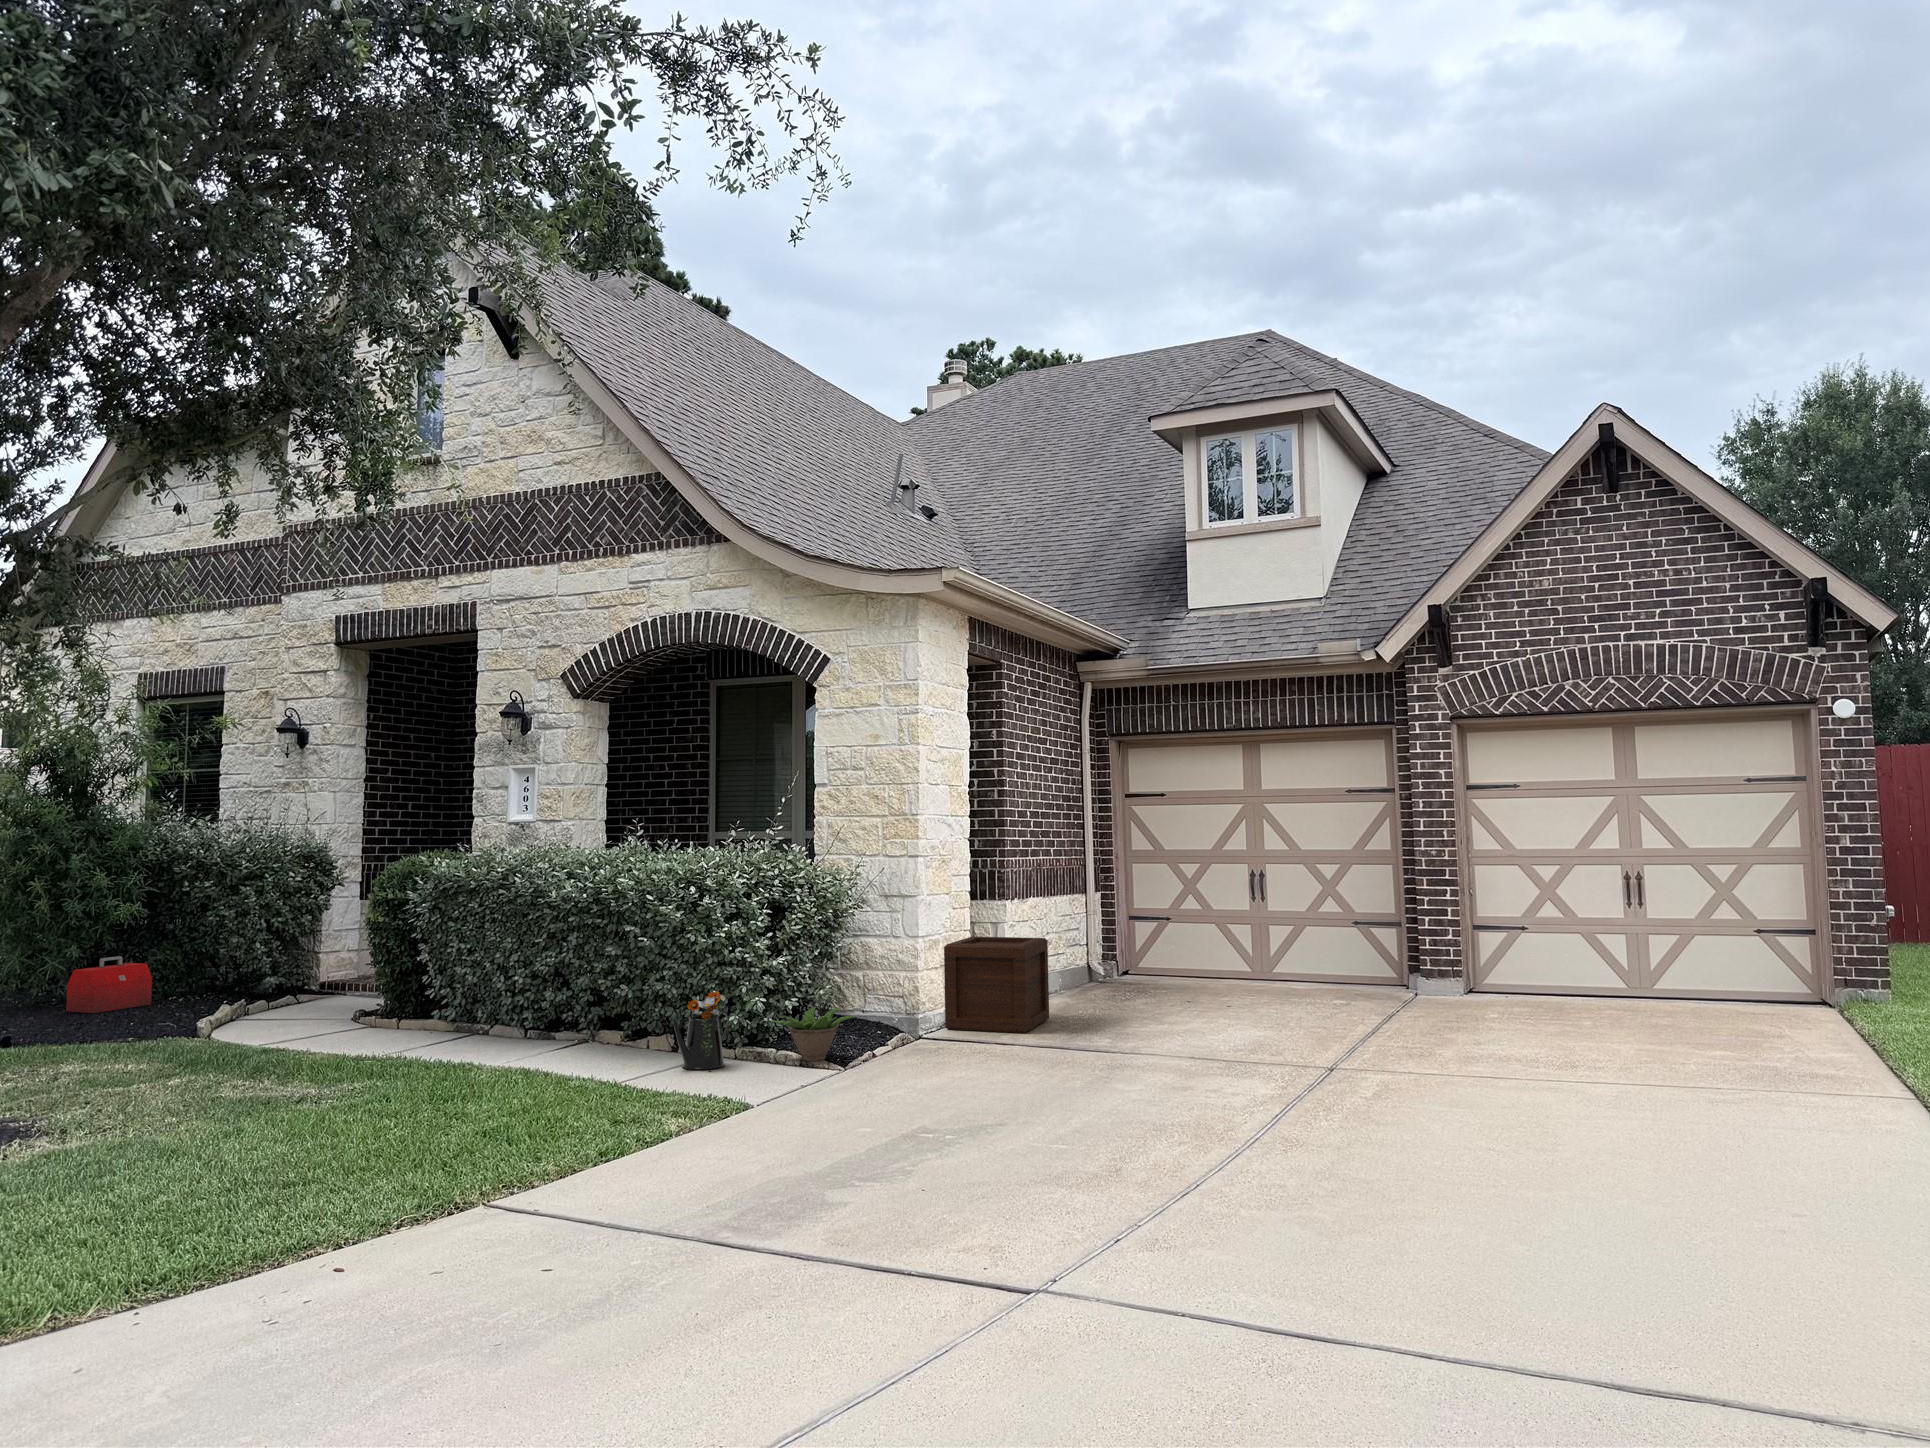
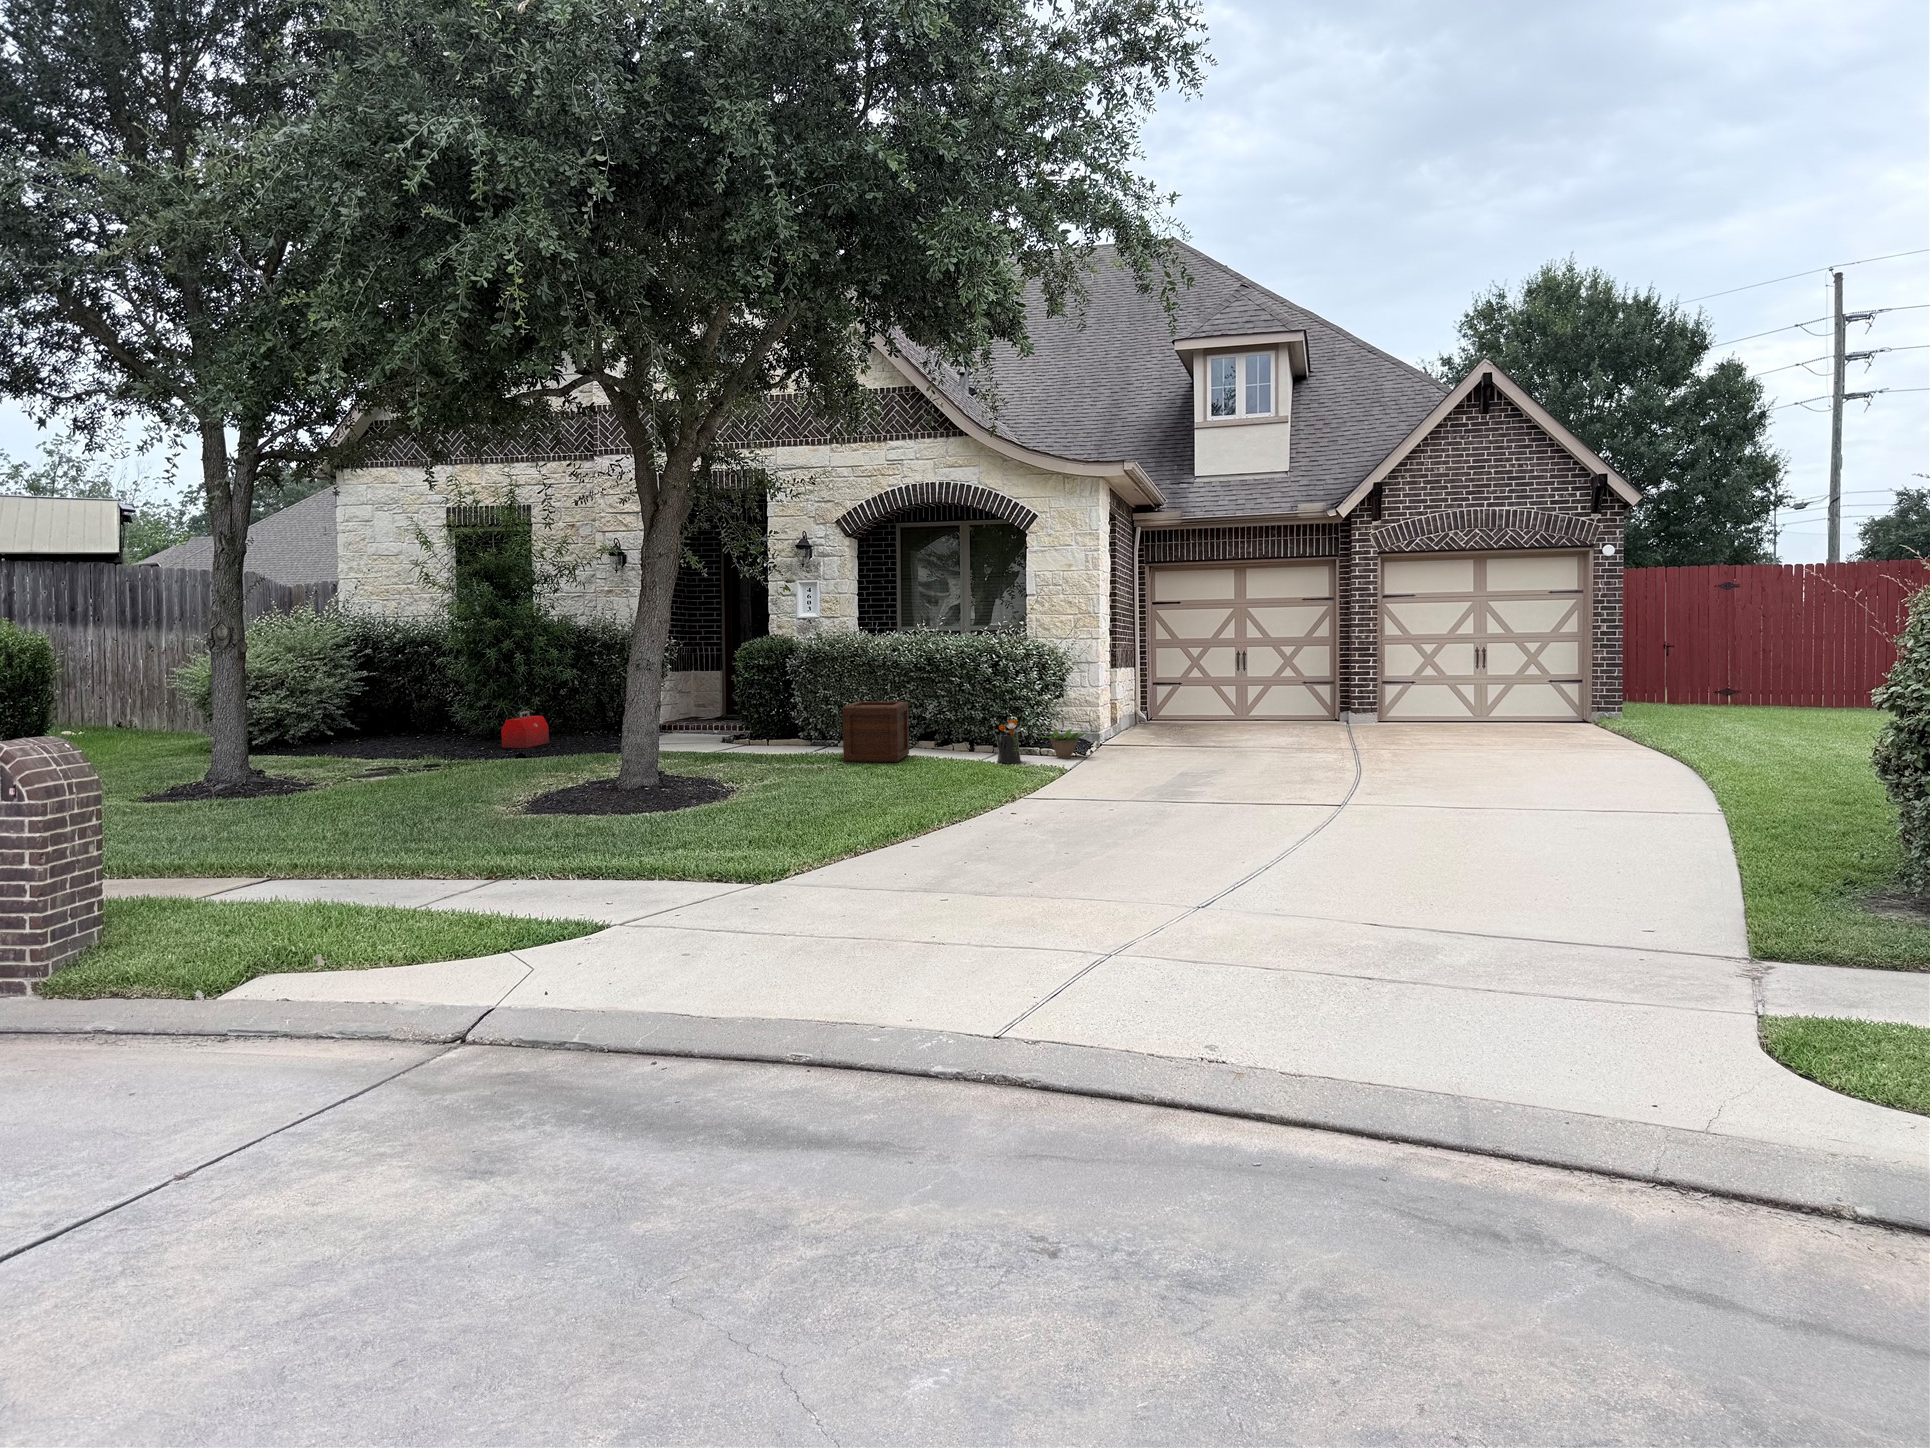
wooden crate: present [944,937,1049,1033] -> present [843,702,909,762]

